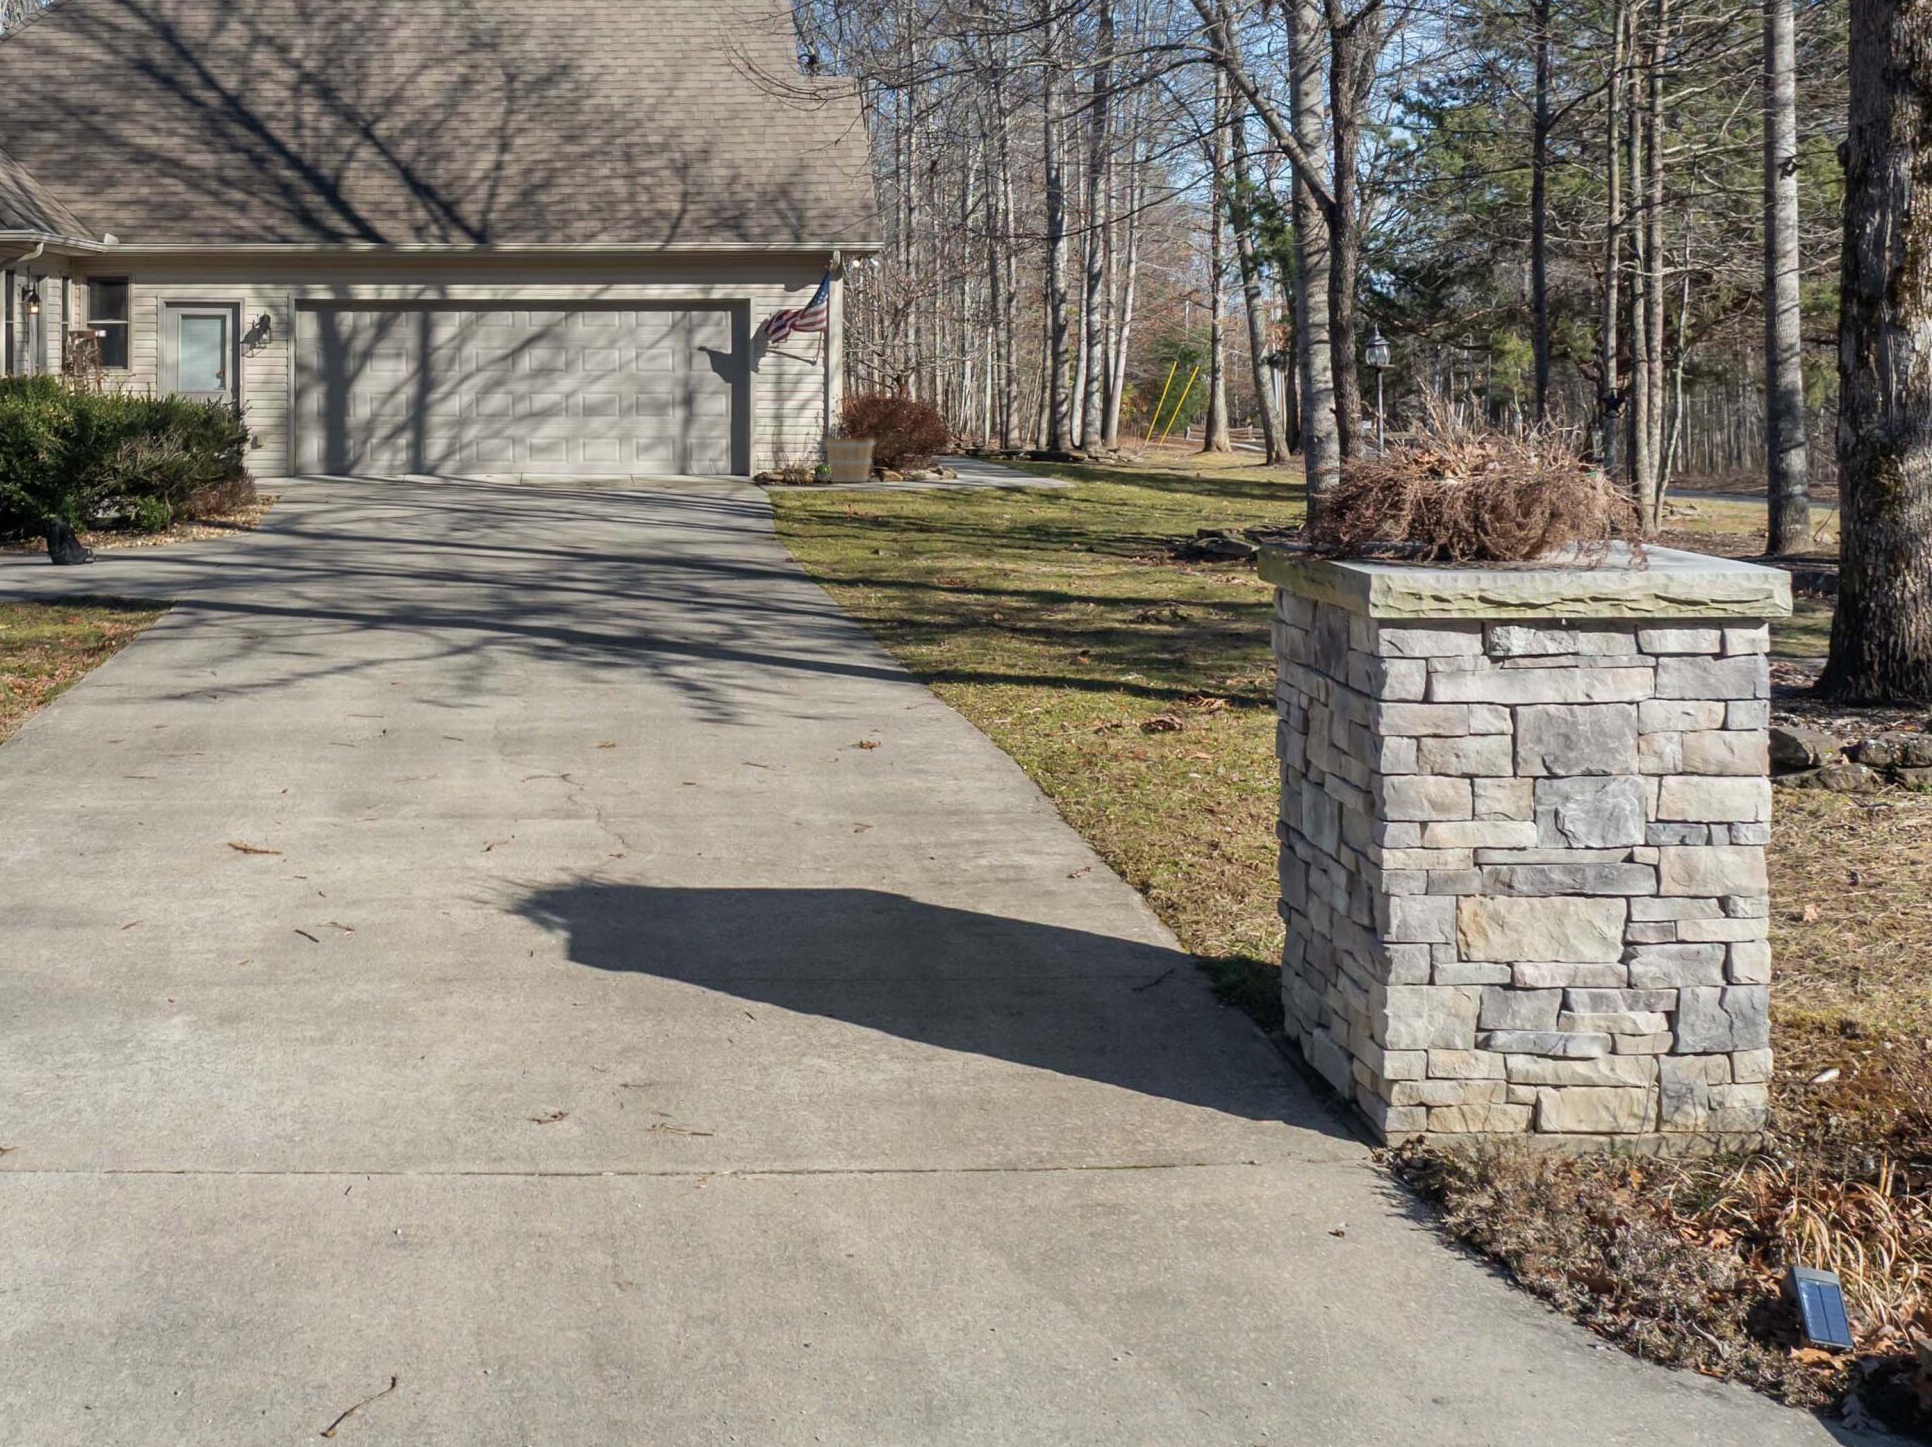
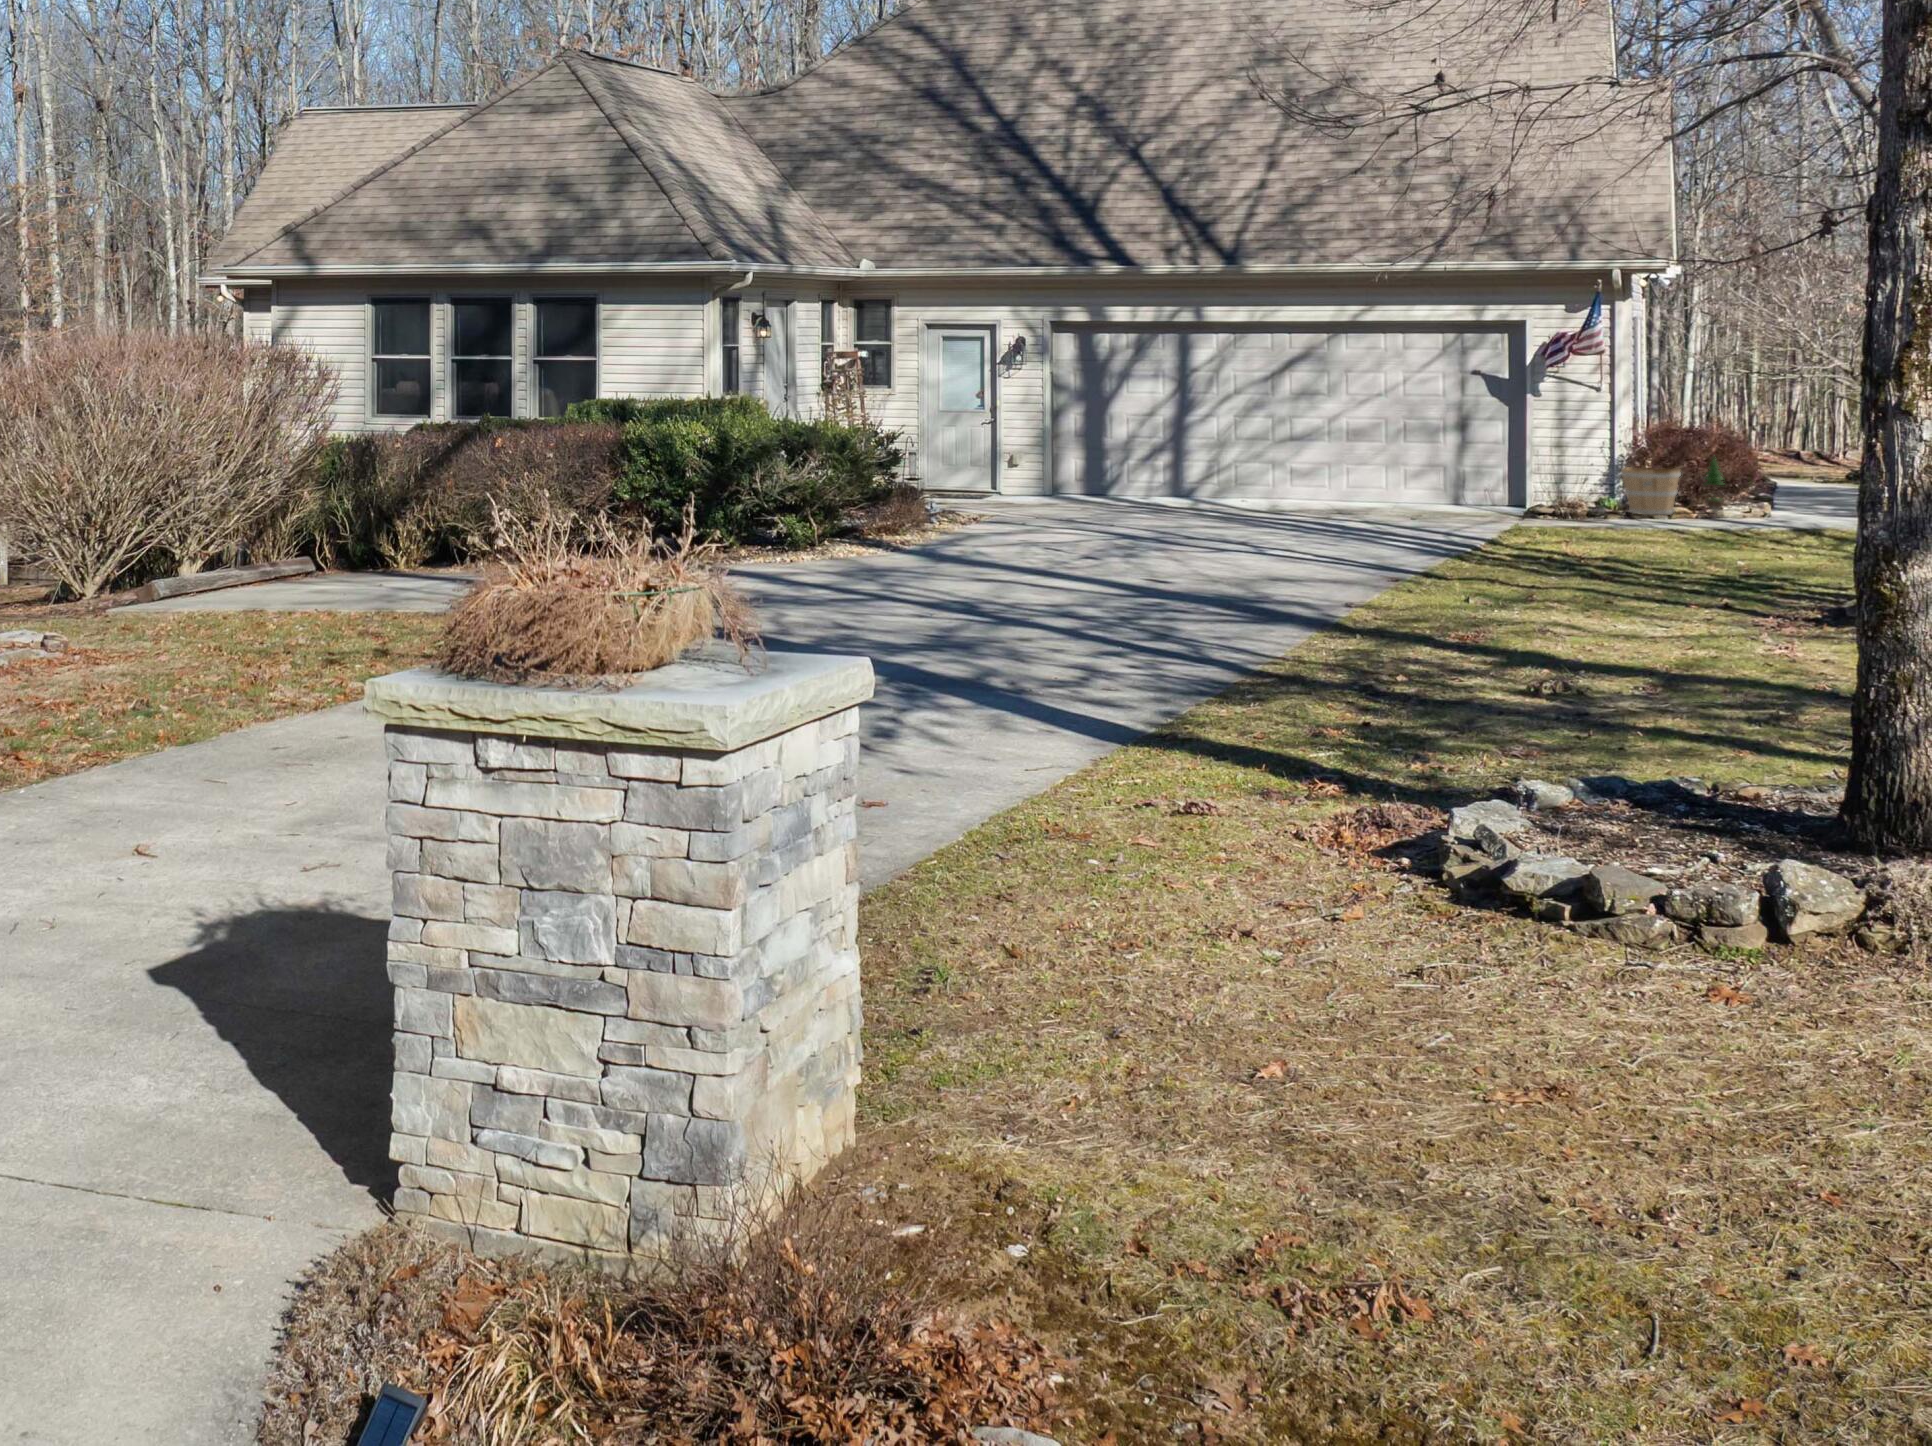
potted tree: none [886,423,906,479] -> present [1705,457,1724,512]

